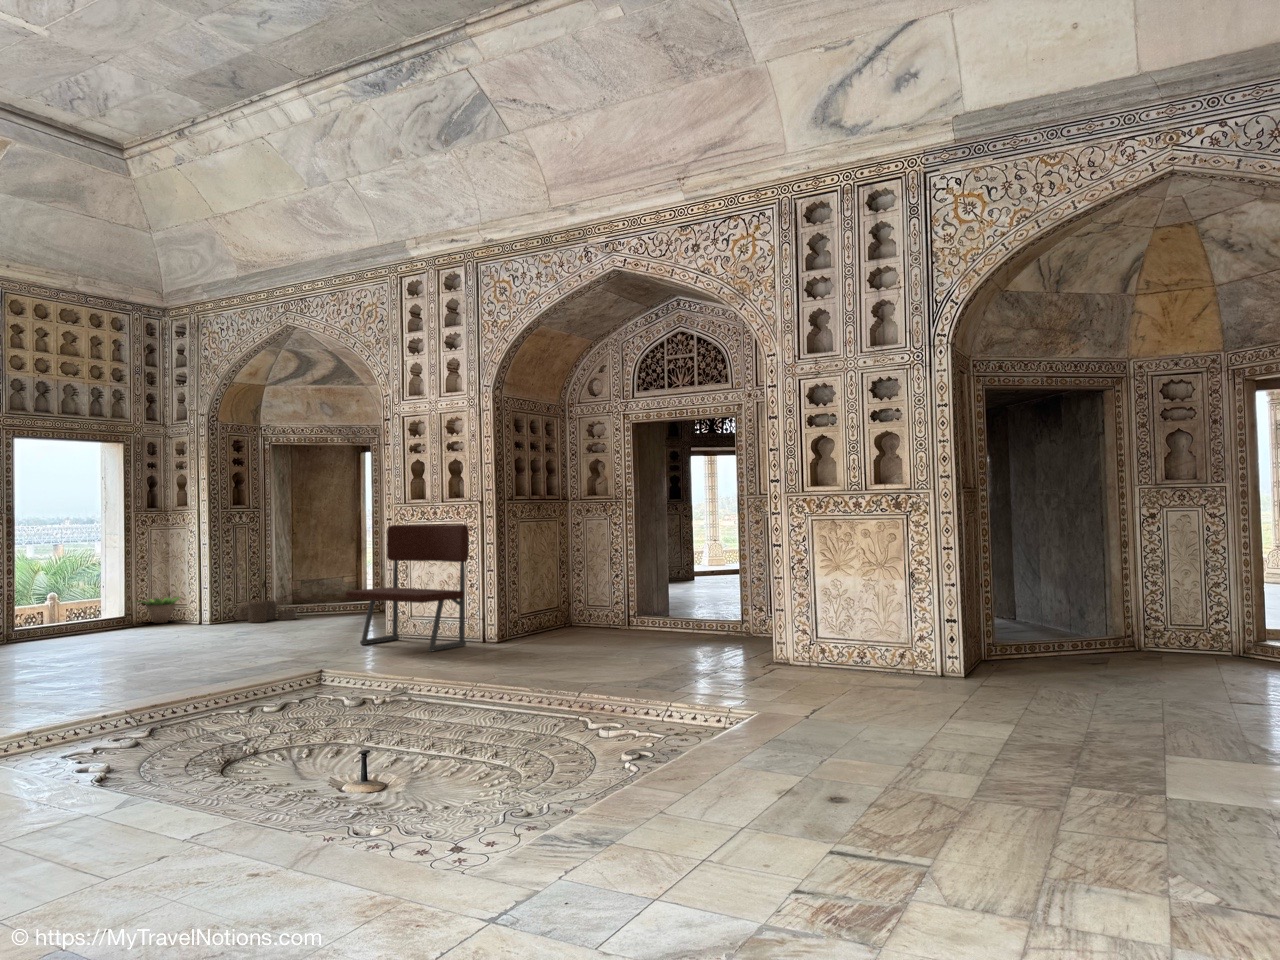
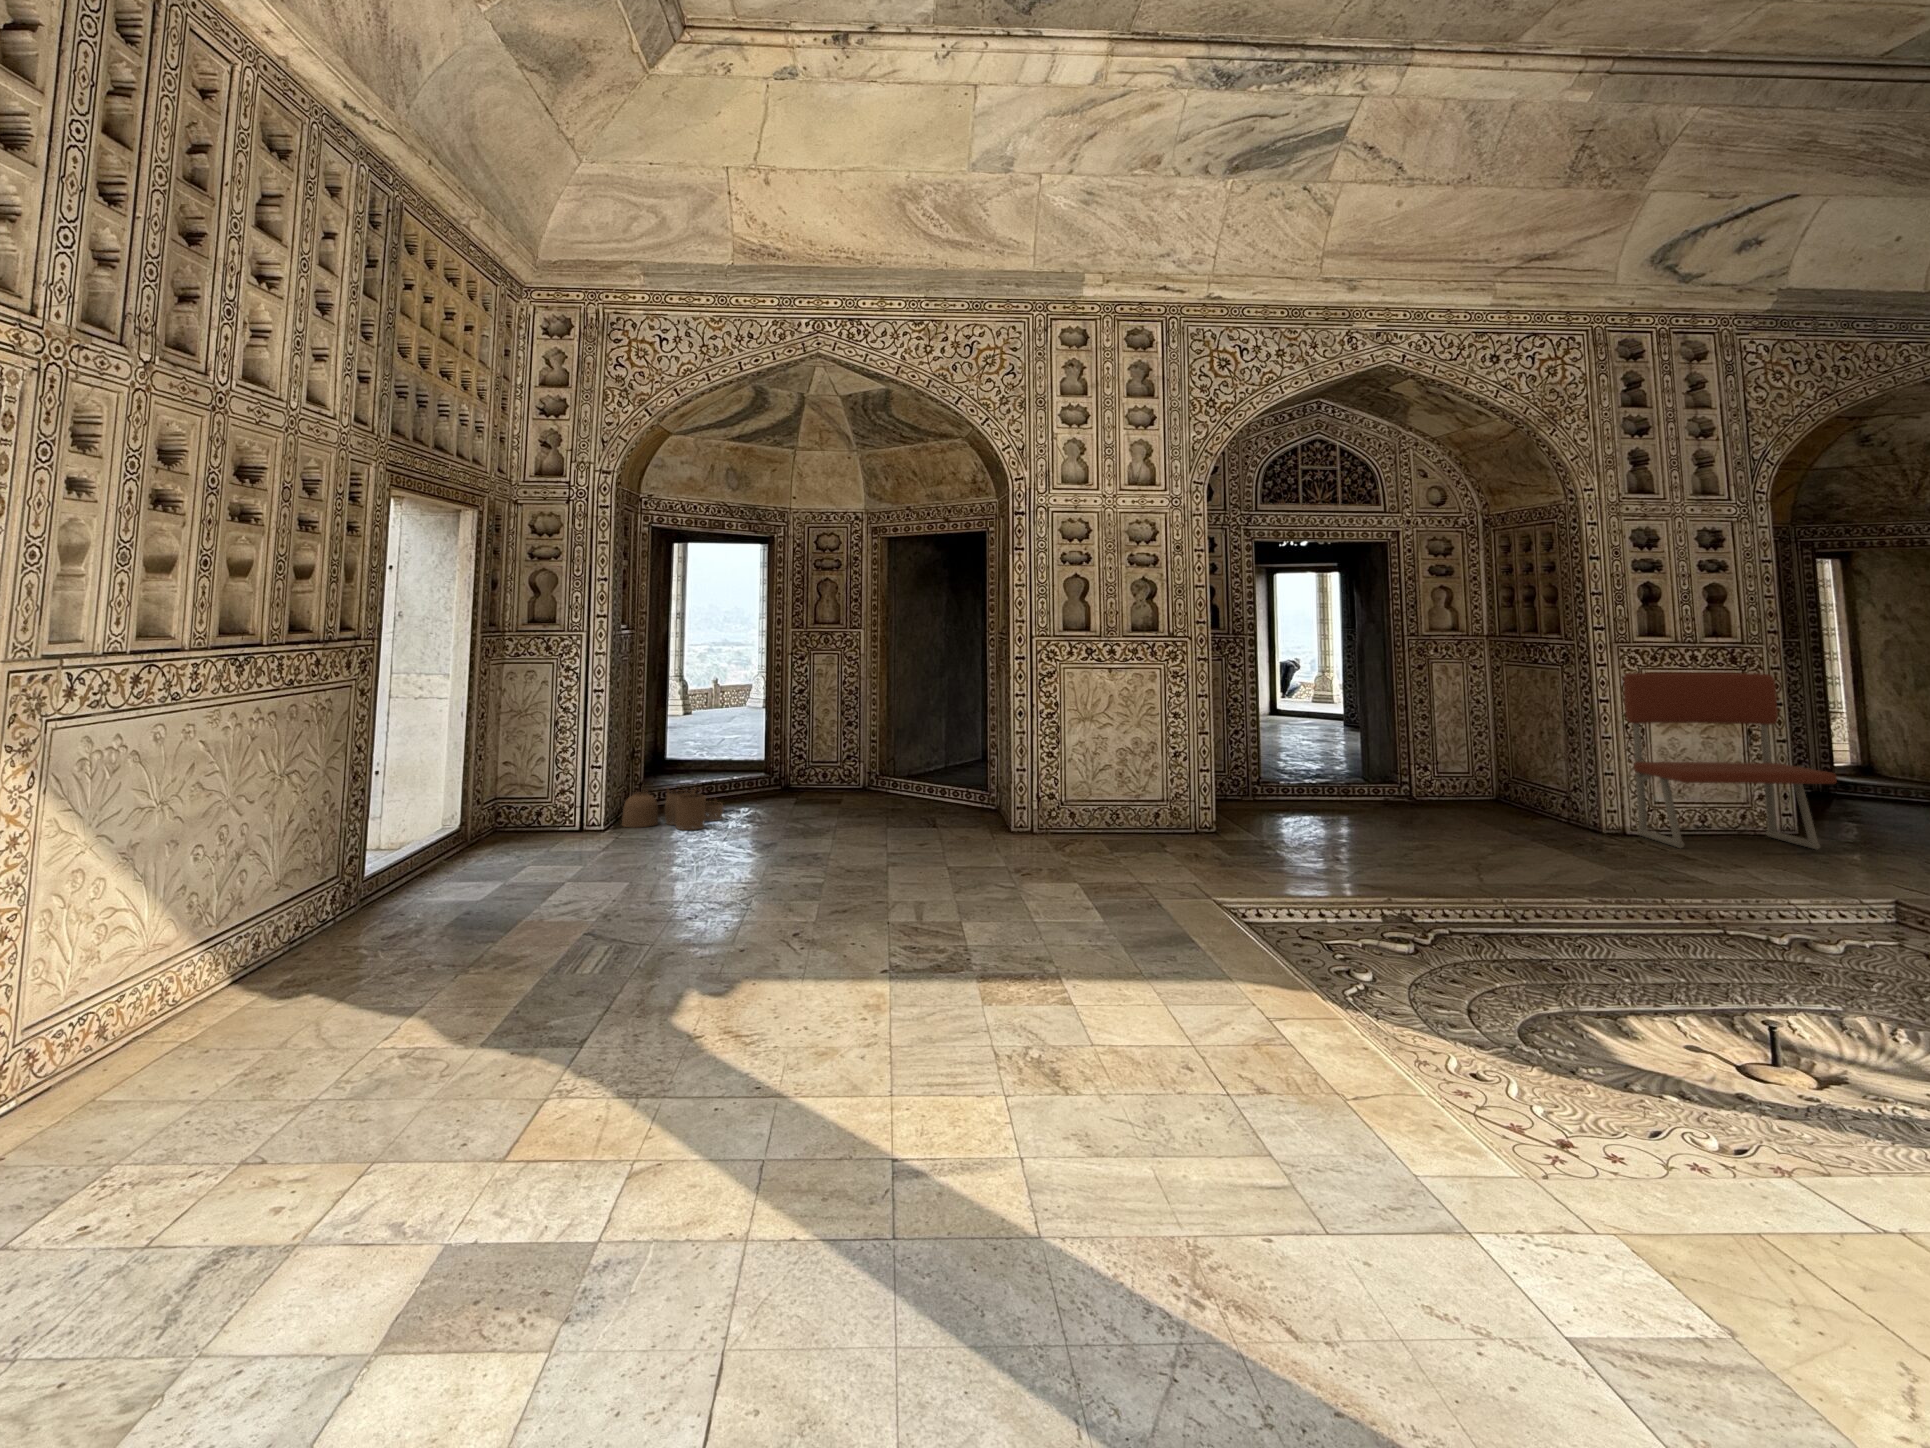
bench: present [346,524,469,652] -> present [1623,673,1837,849]
decorative plant: present [140,597,180,623] -> none [476,791,568,846]

